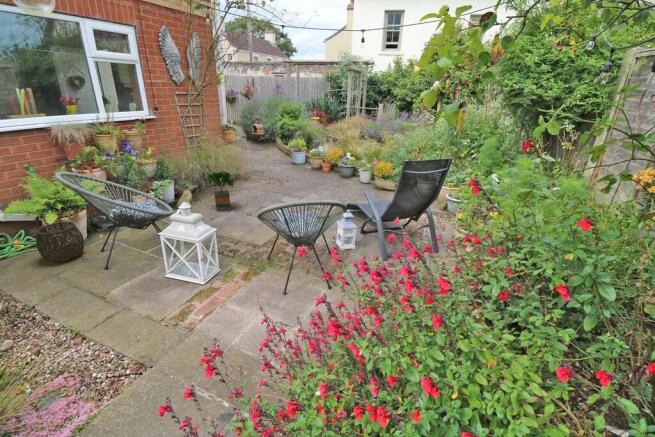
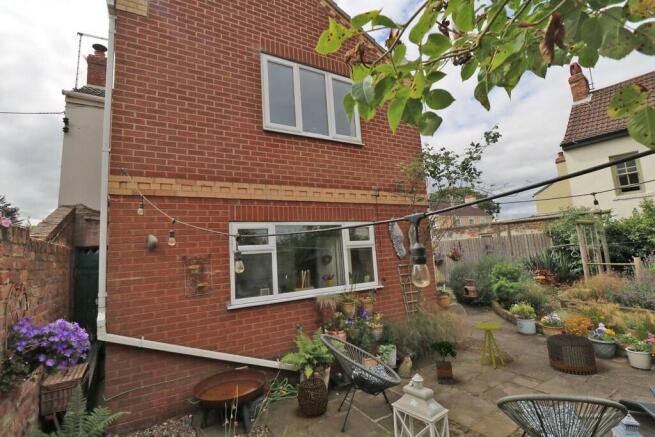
side table: none [253,154,278,193] -> present [474,323,505,368]
pouf: none [312,161,343,191] -> present [547,334,597,375]

